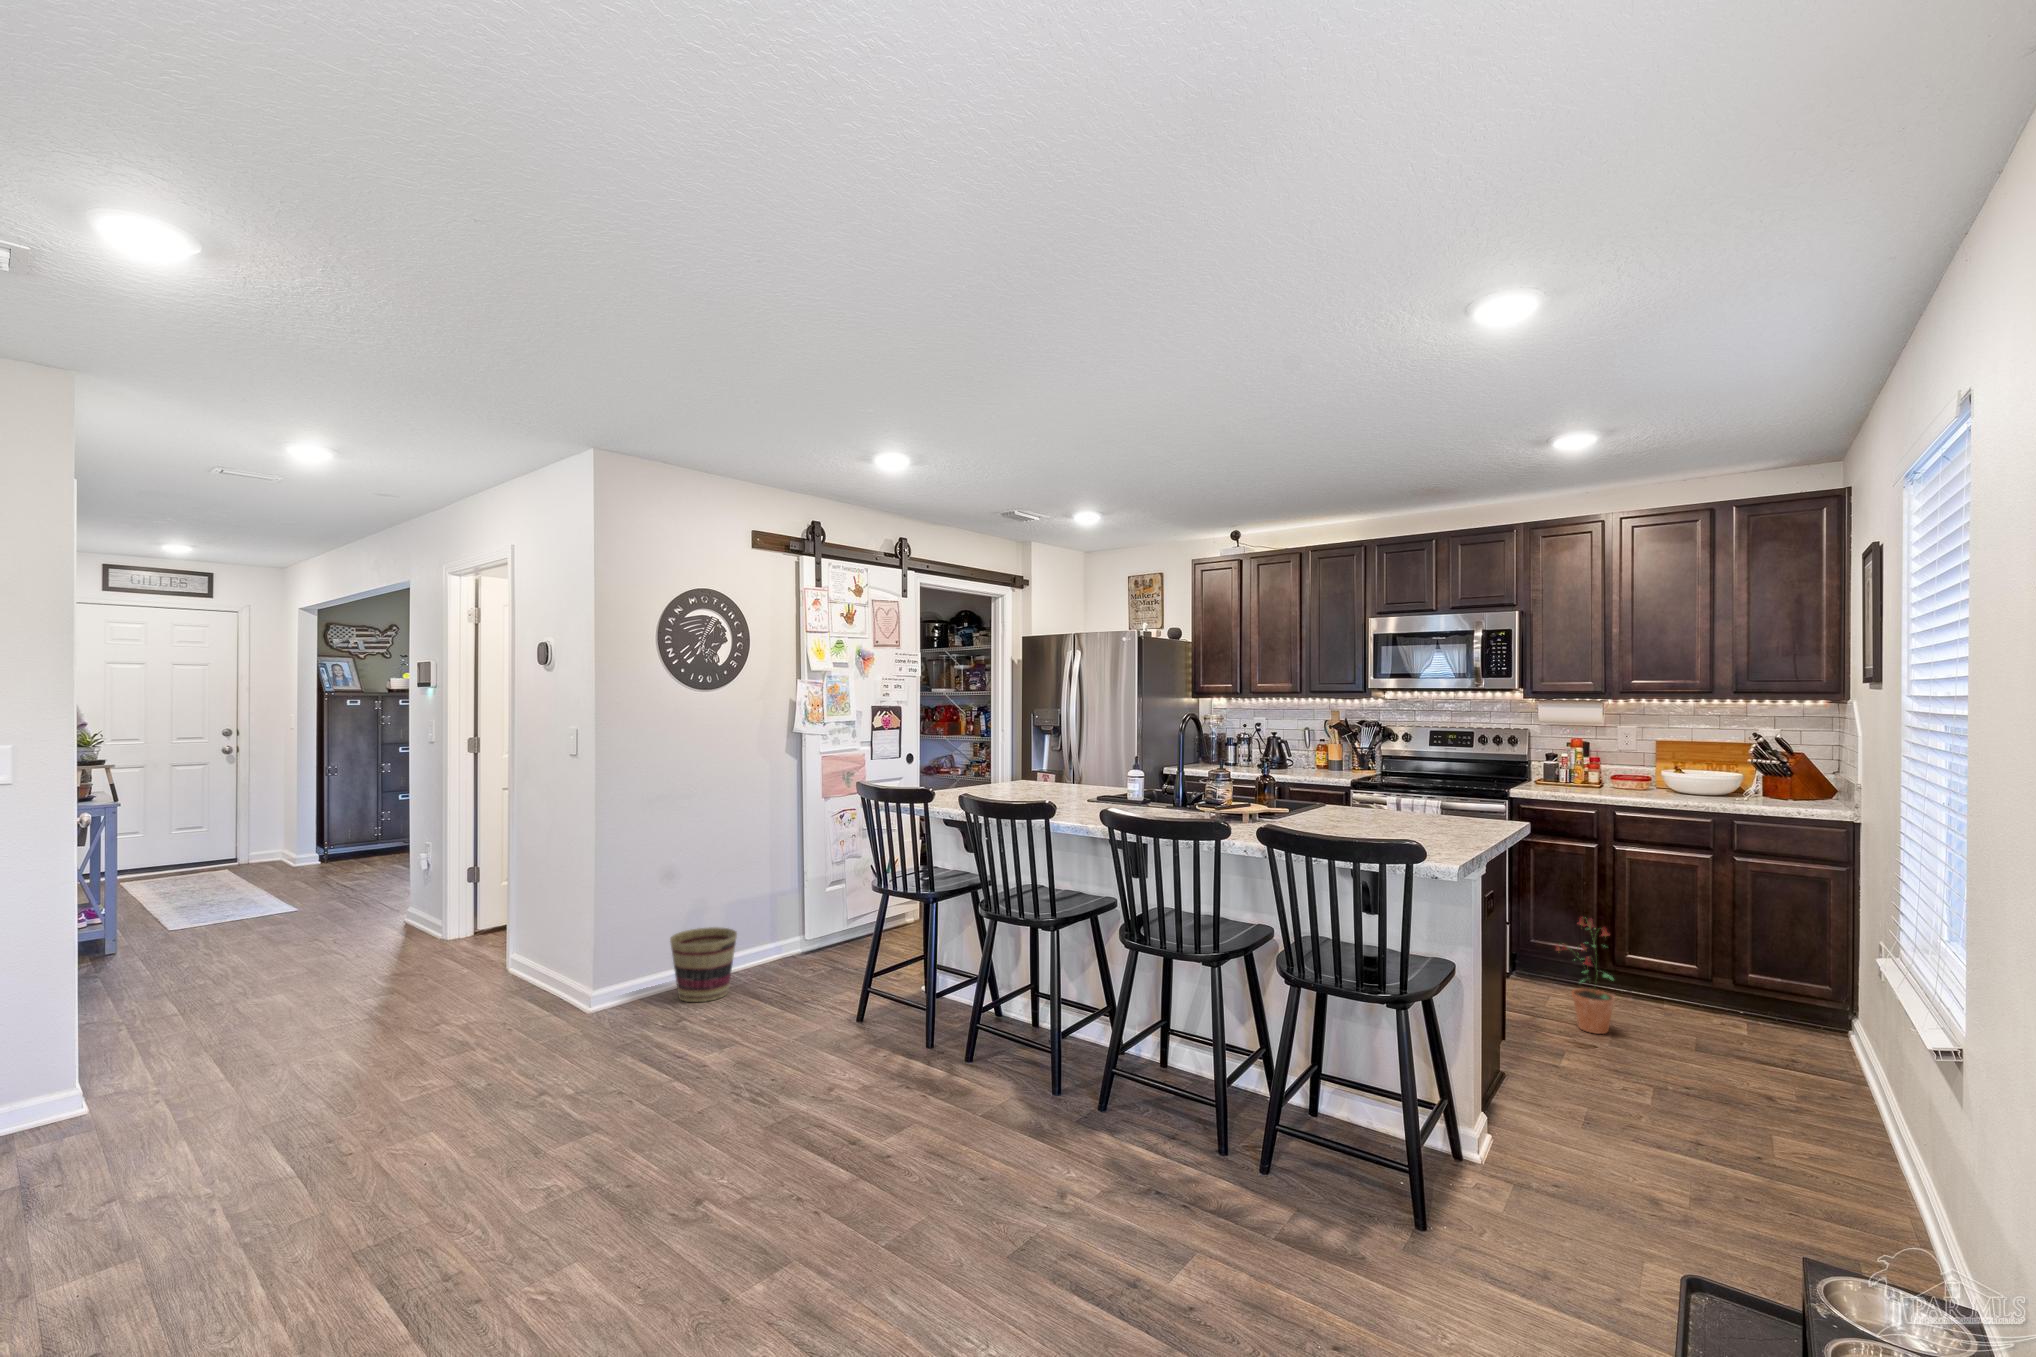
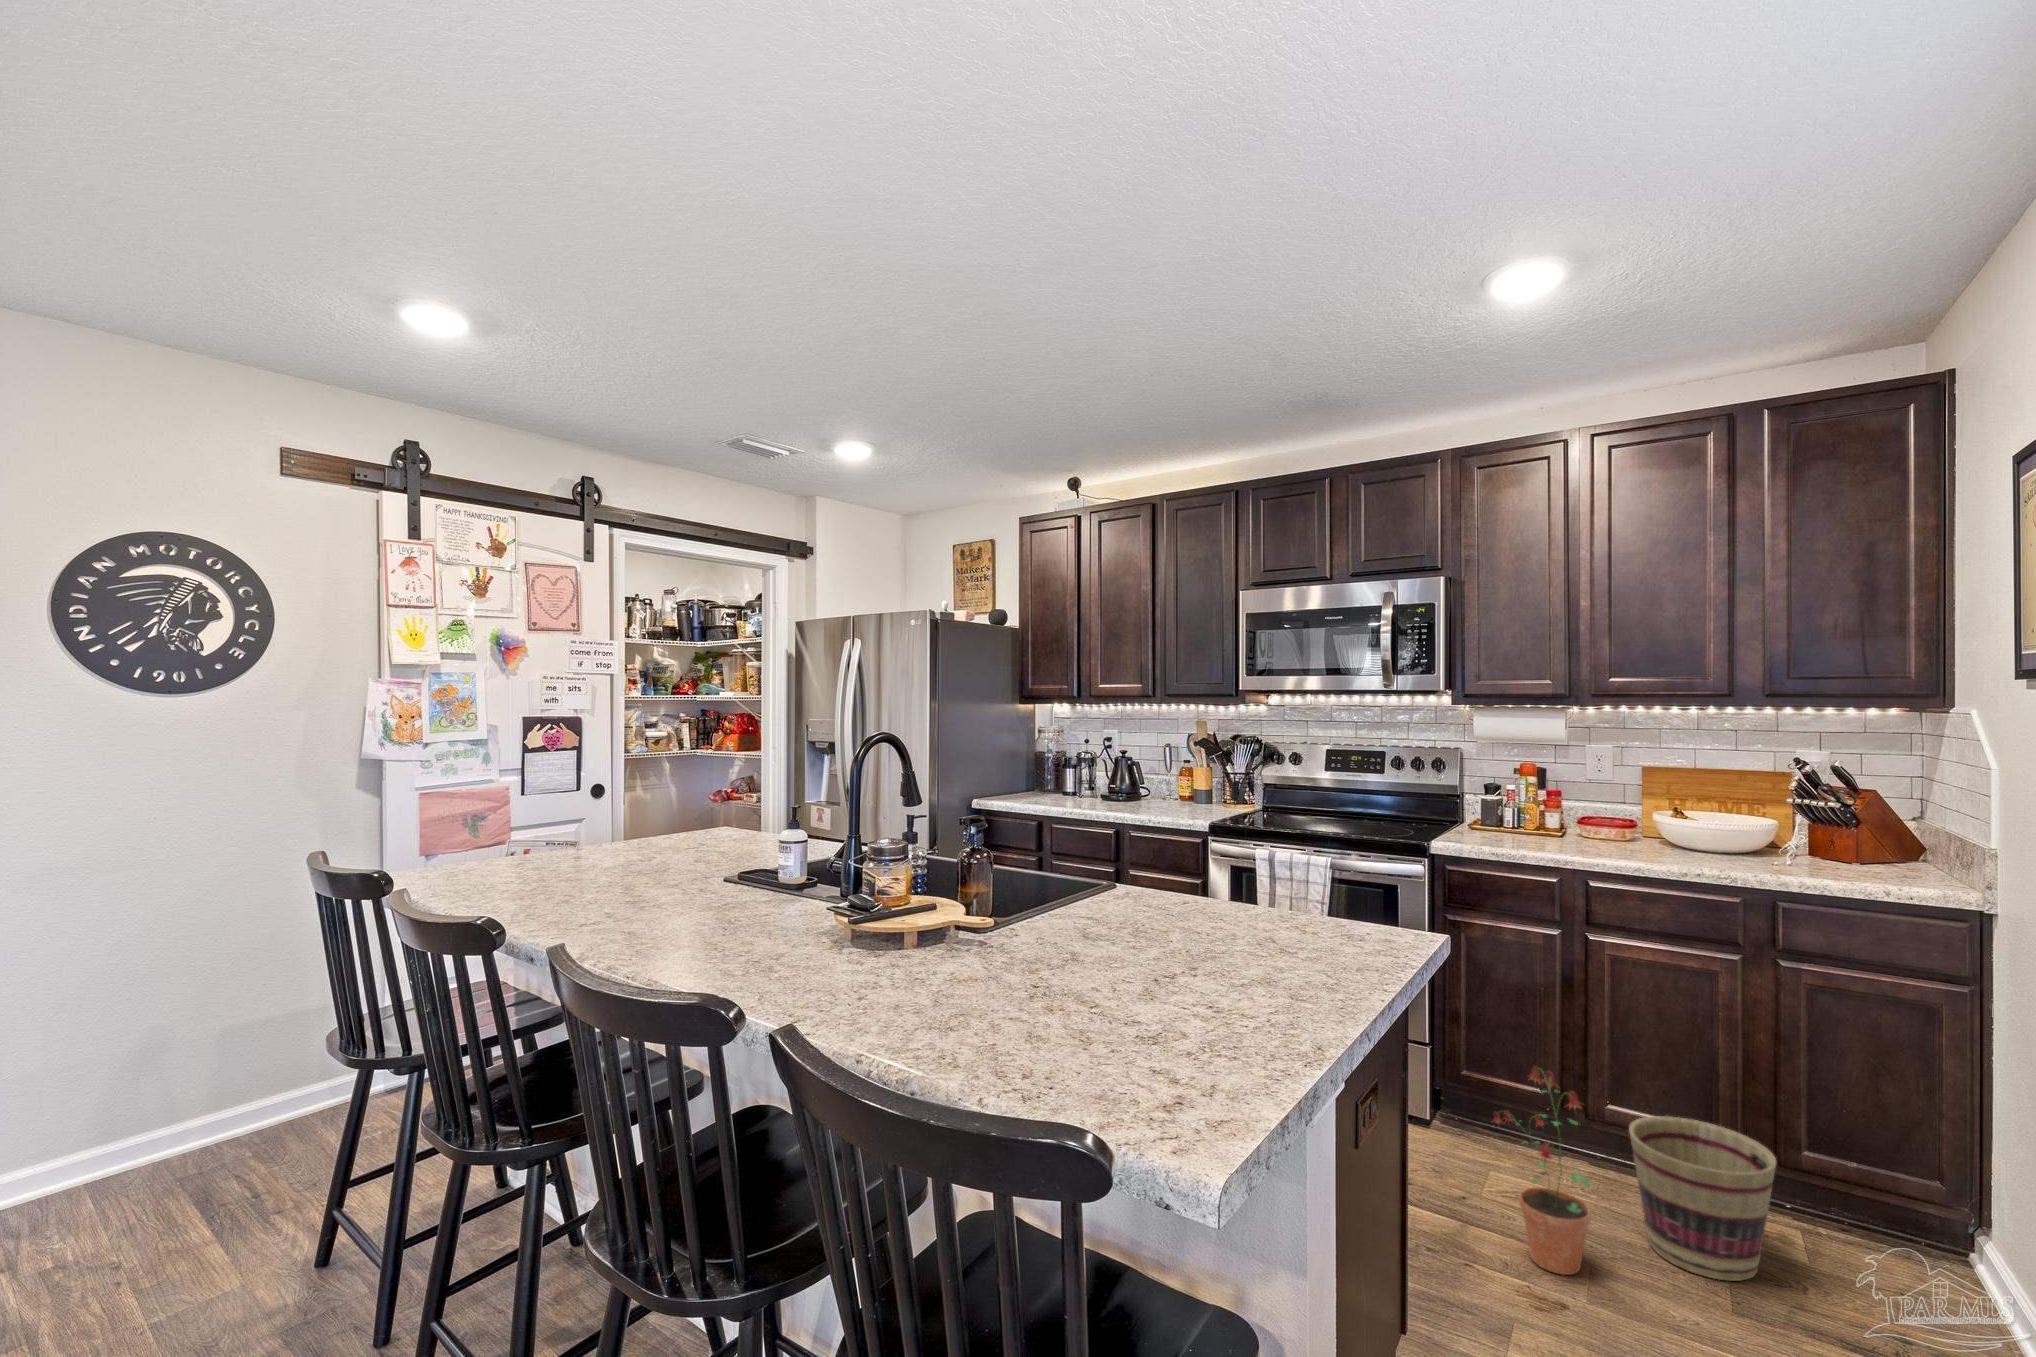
basket: present [670,927,737,1002] -> present [1629,1116,1776,1281]

